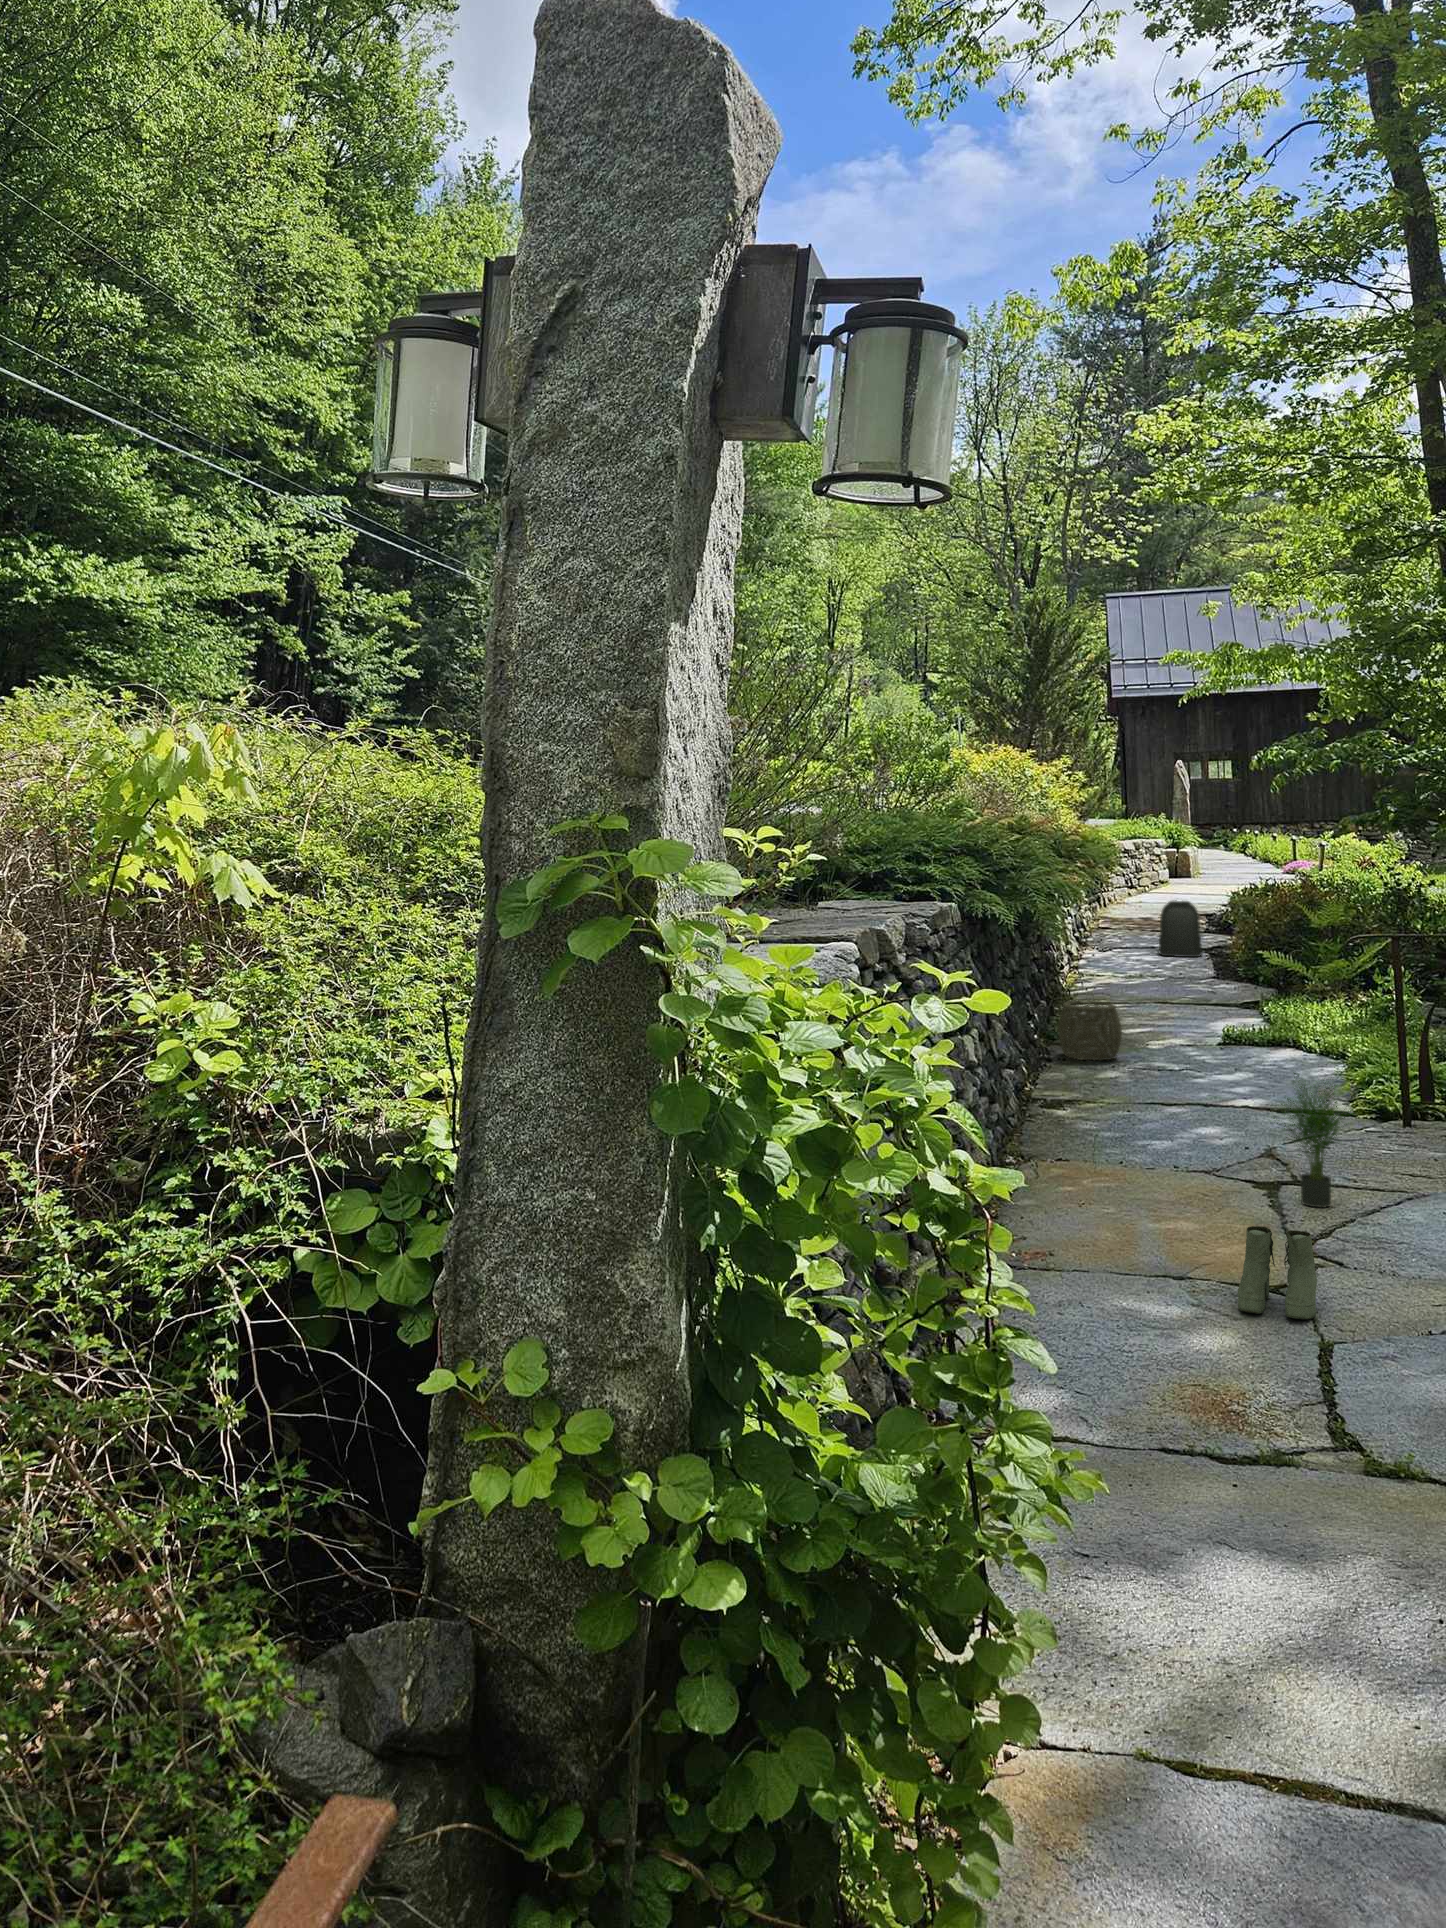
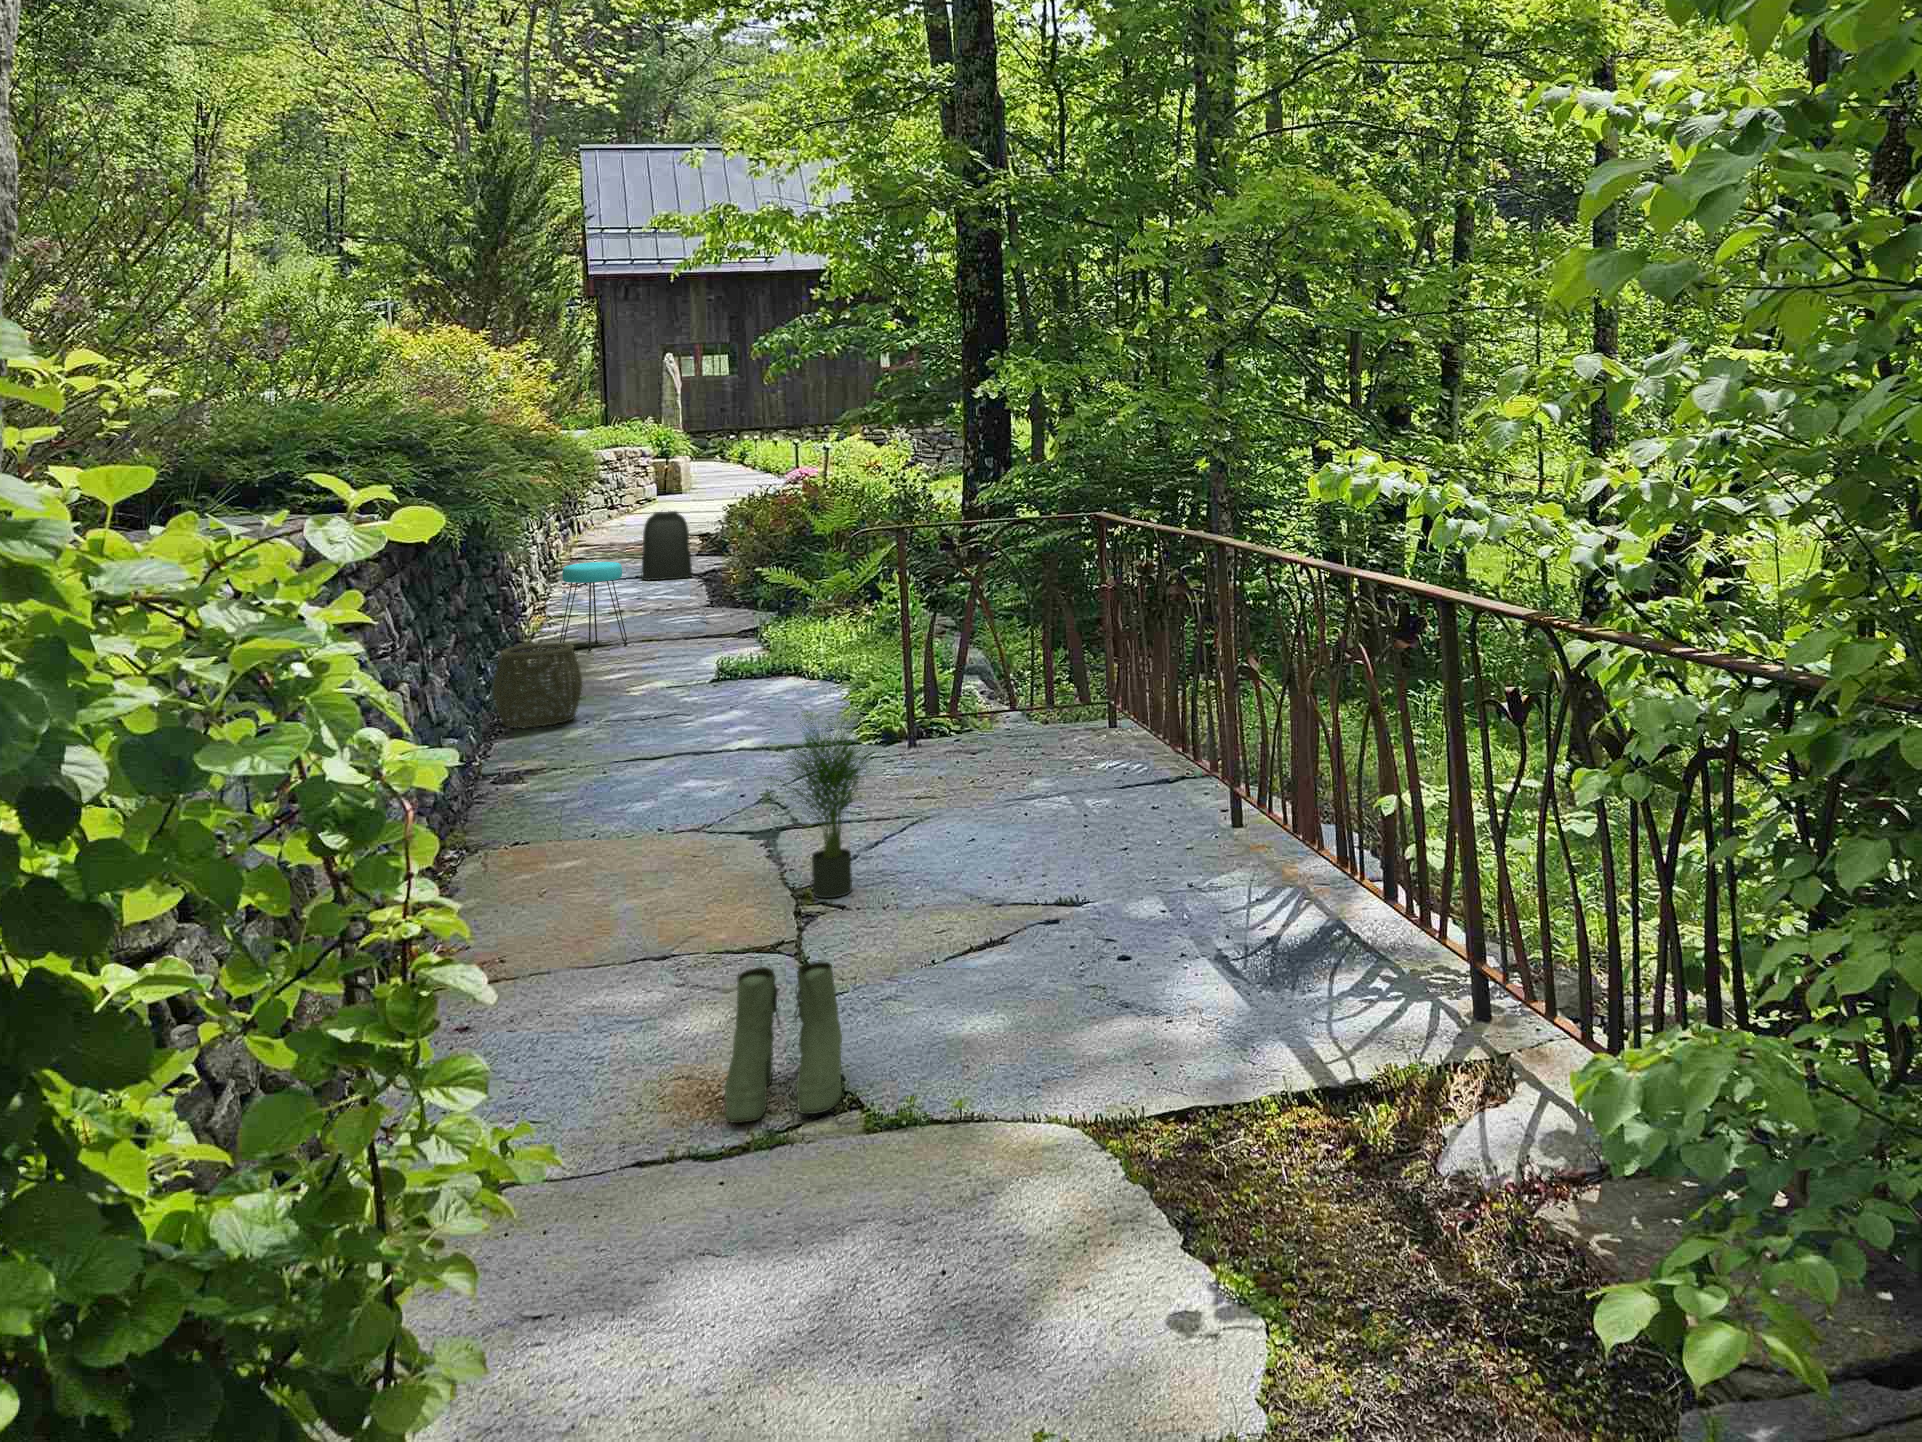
stool: none [1098,941,1152,1010] -> present [560,562,627,652]

